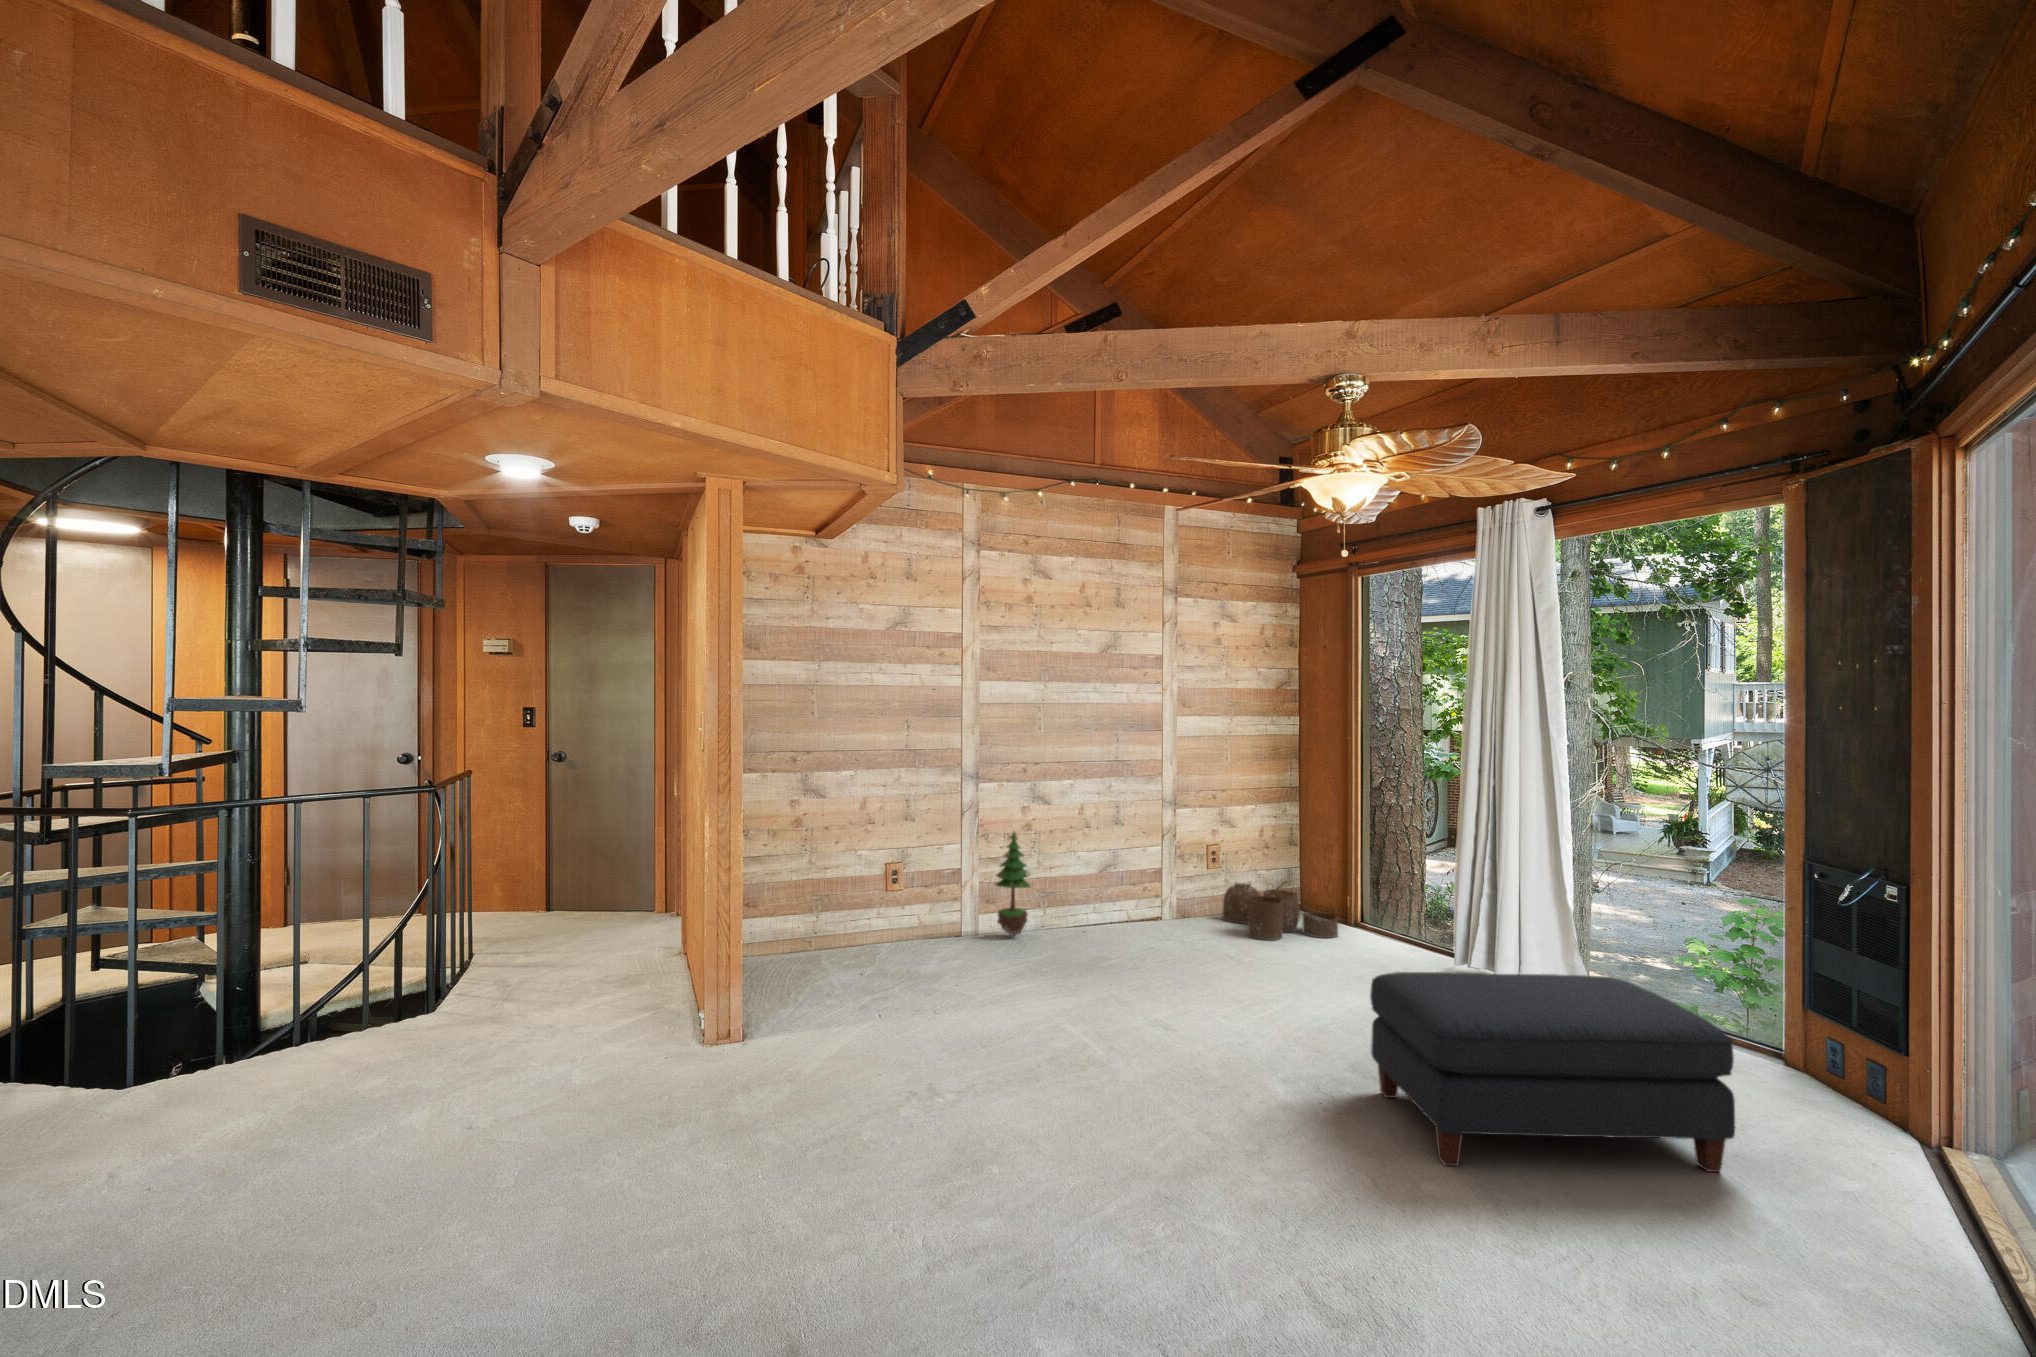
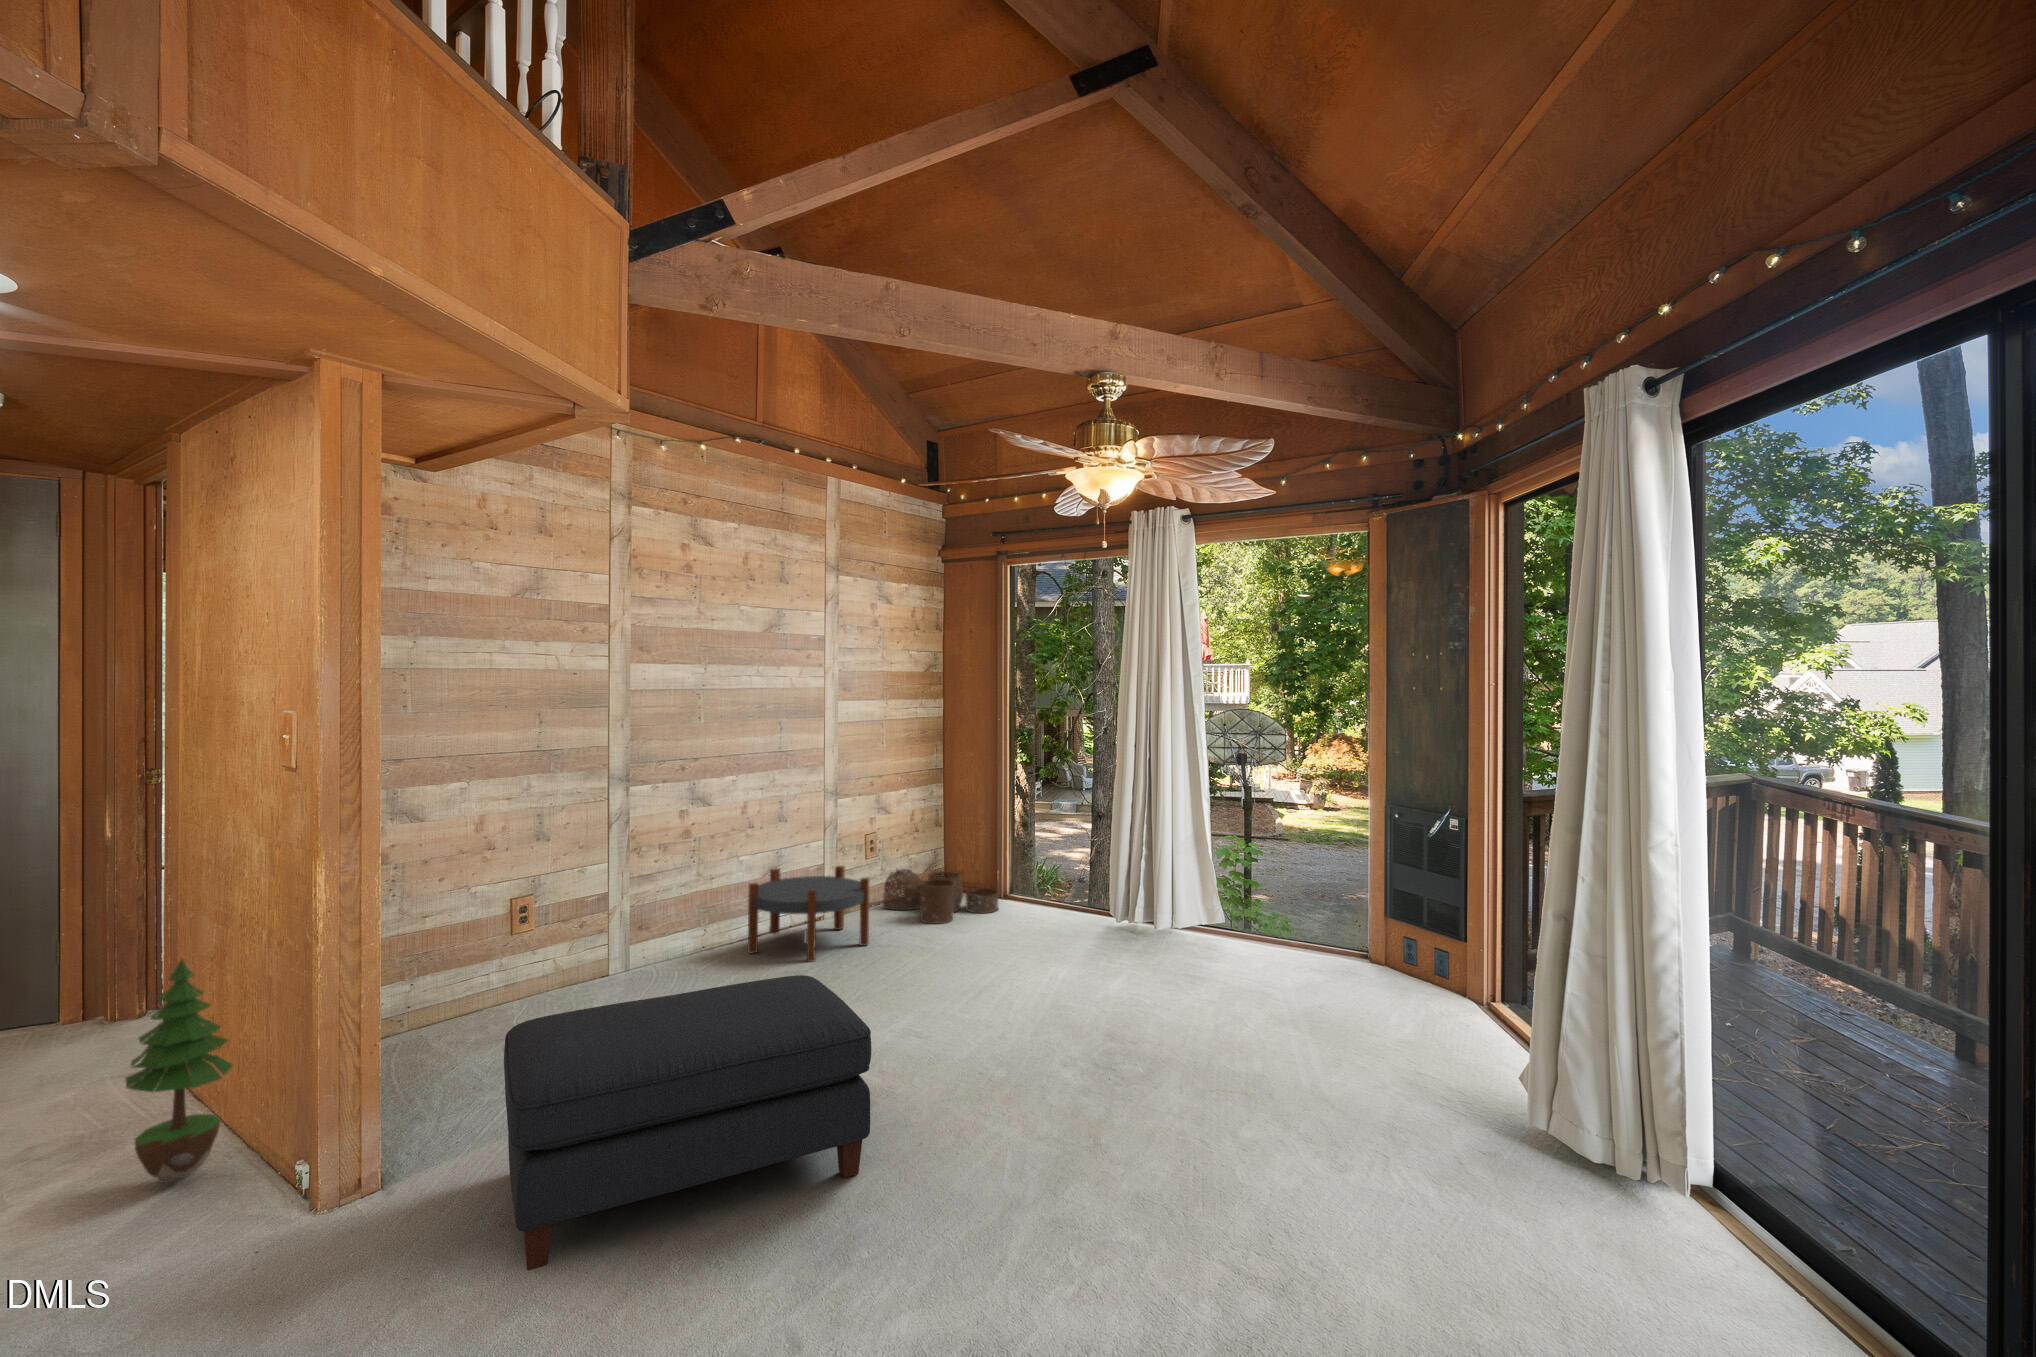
potted tree: present [995,832,1030,937] -> present [126,959,233,1183]
side table: none [1074,866,1183,953] -> present [748,866,870,962]
ottoman: present [1370,972,1735,1172] -> present [504,975,871,1270]

